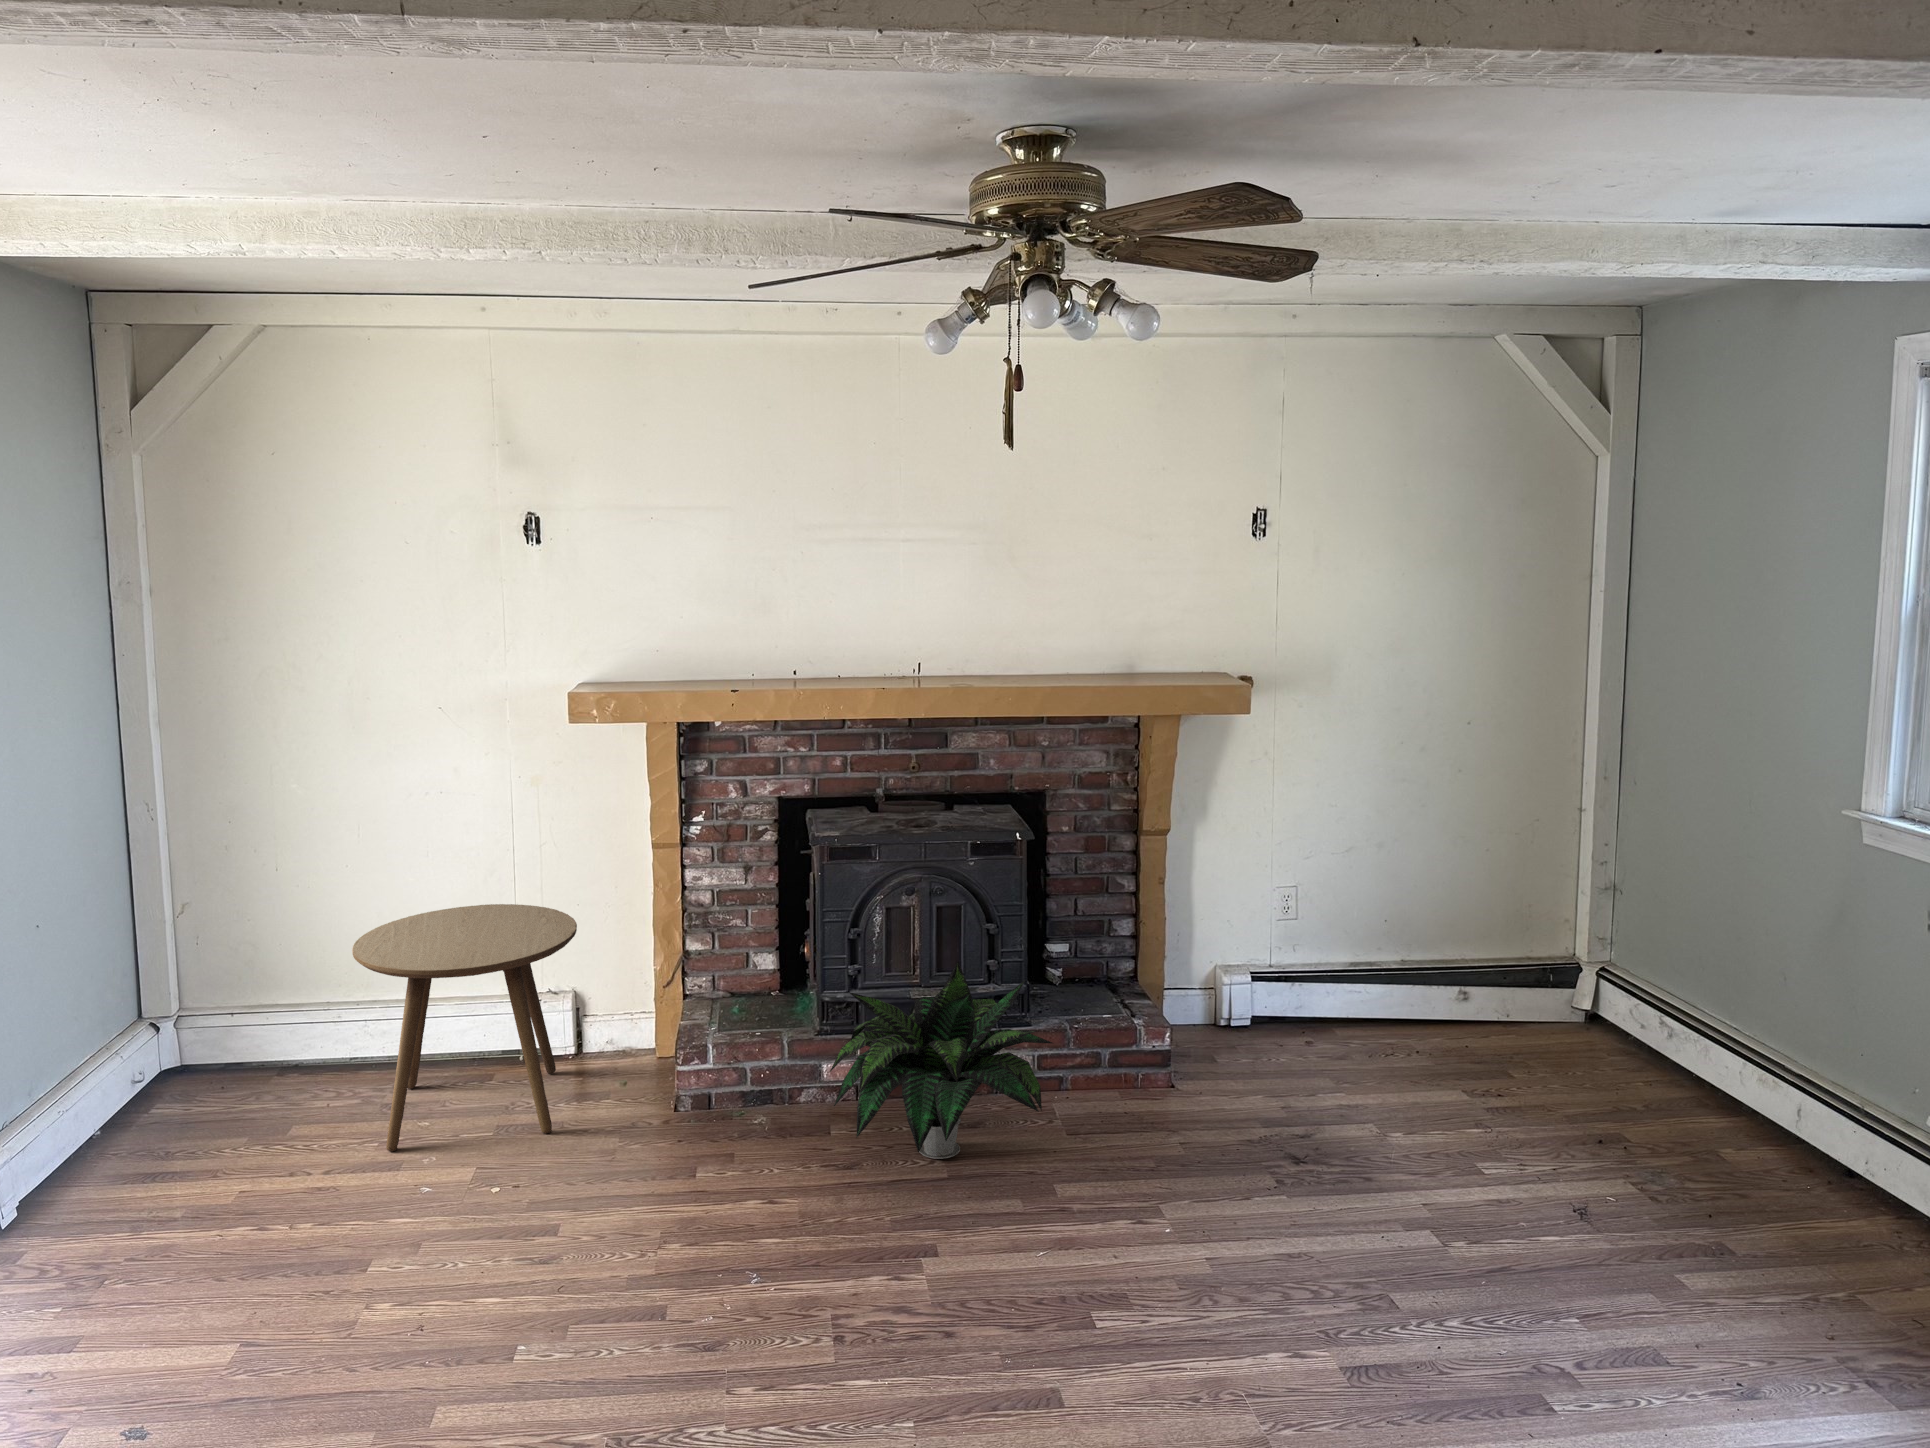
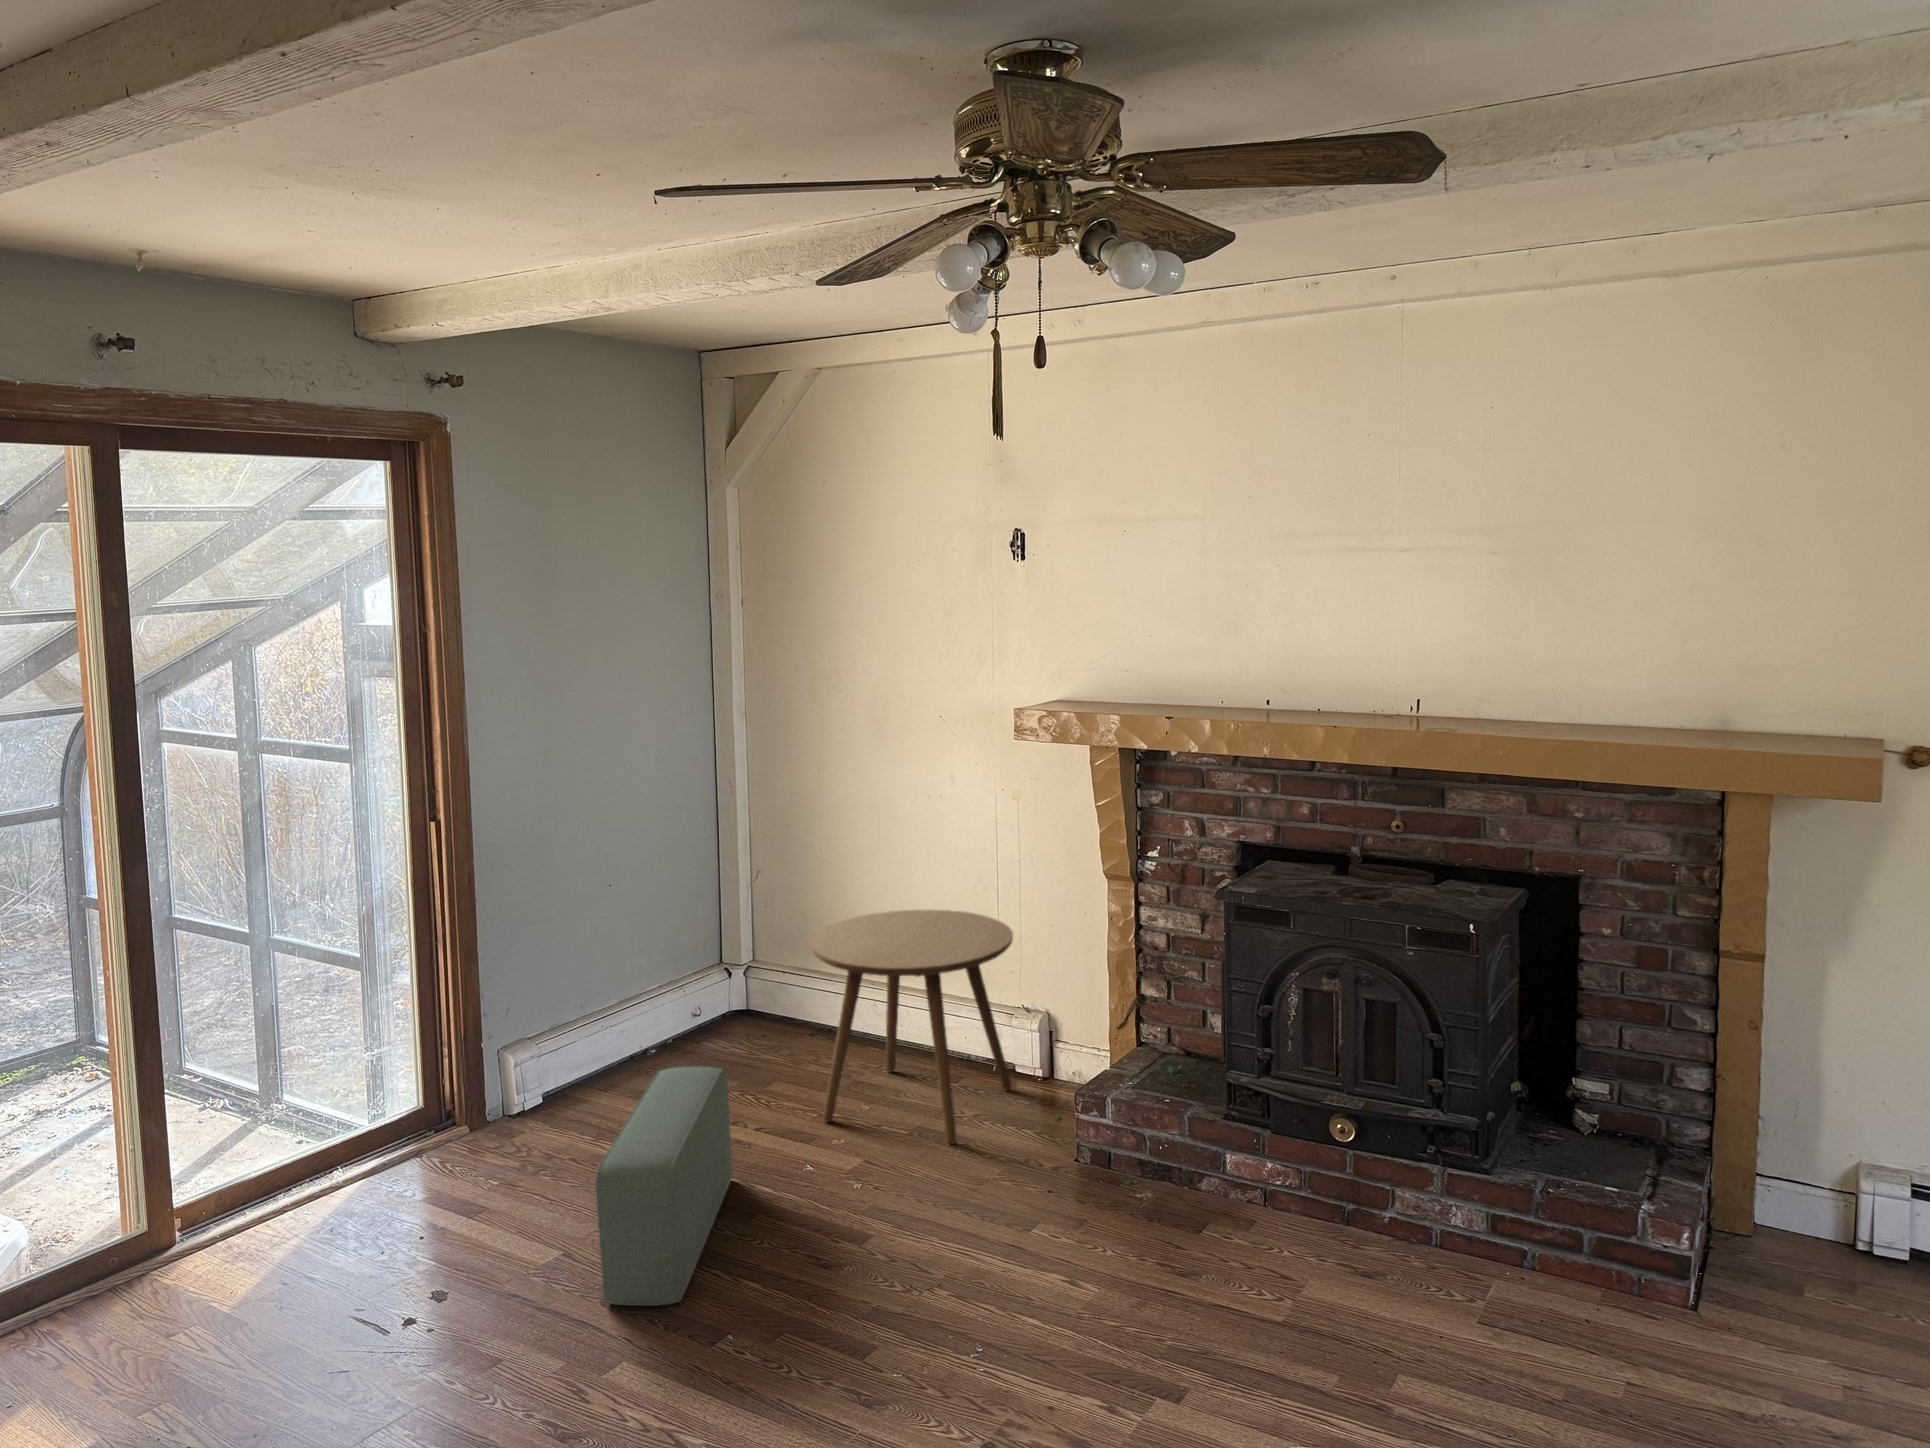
potted plant: present [830,961,1052,1159] -> none [1162,1066,1465,1298]
pouf: none [249,1111,417,1400] -> present [595,1067,732,1306]

